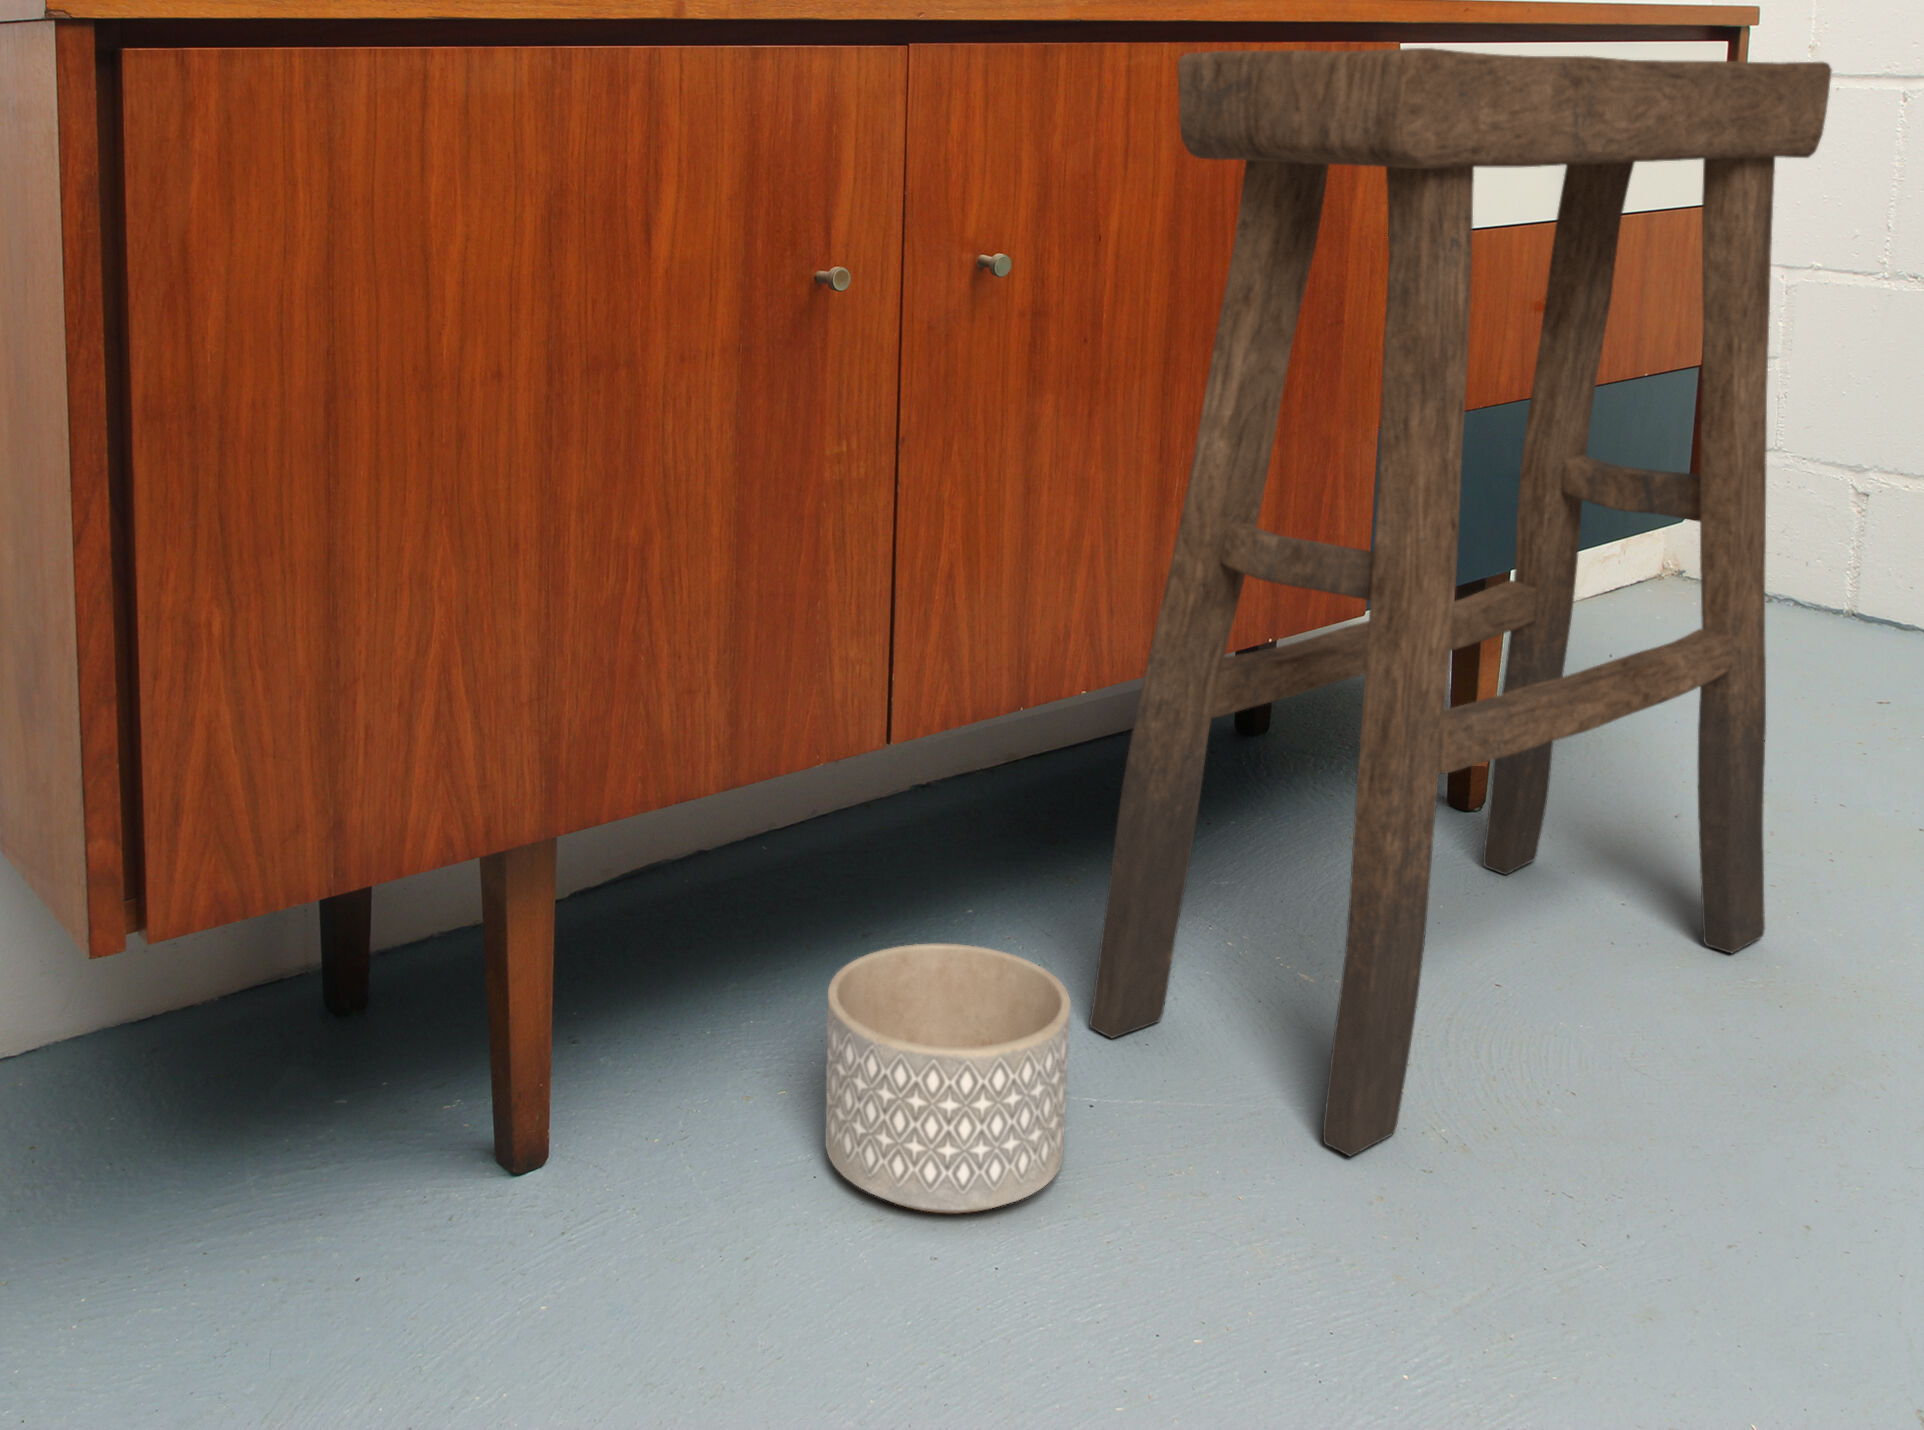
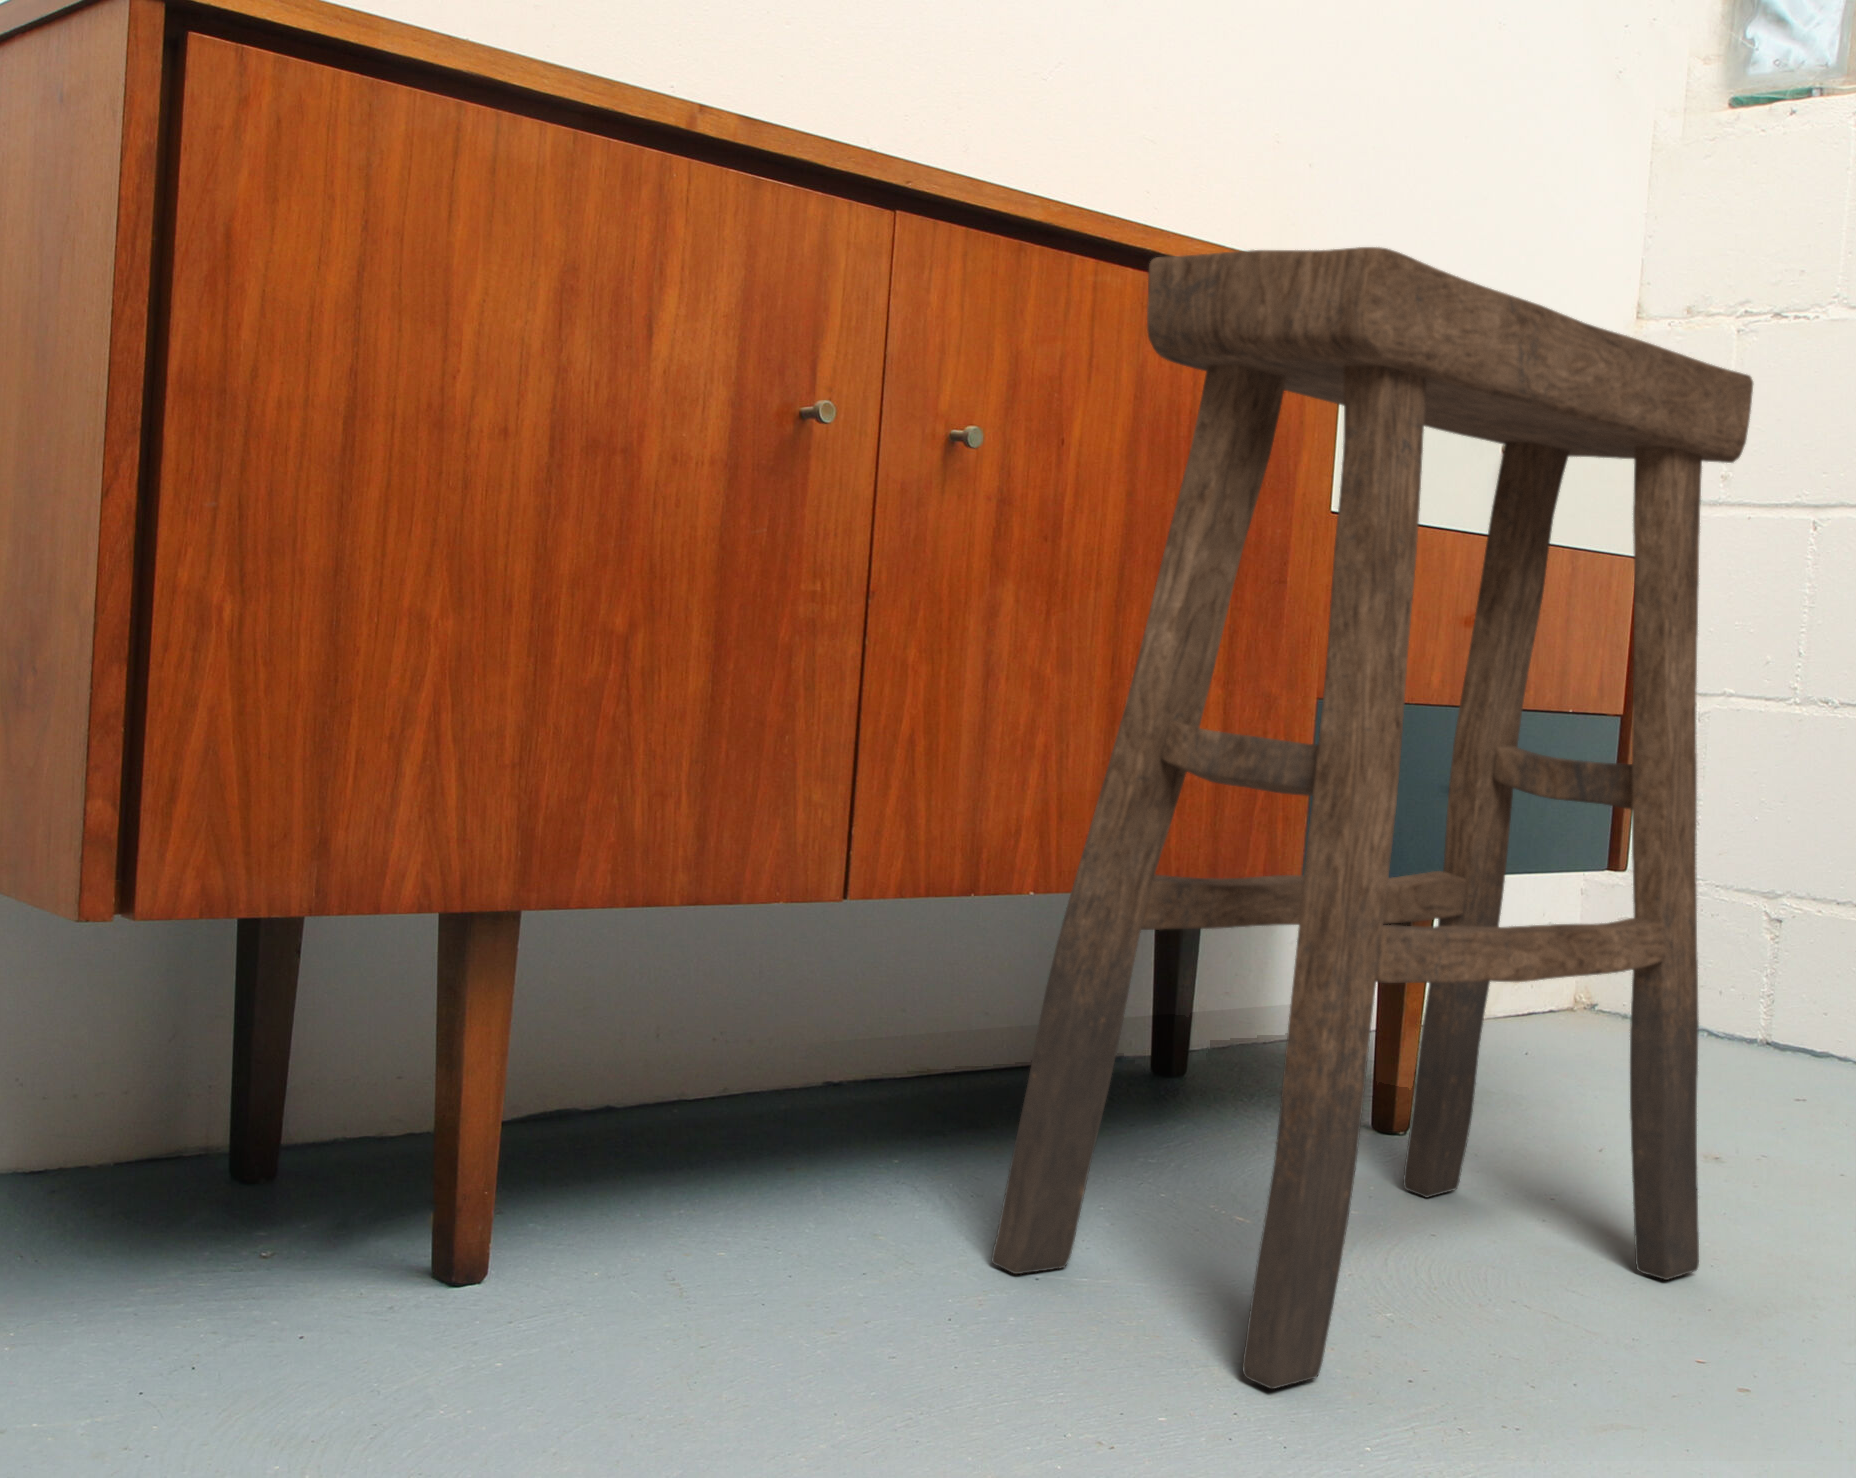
planter: present [826,944,1071,1213] -> none [709,1114,987,1391]

